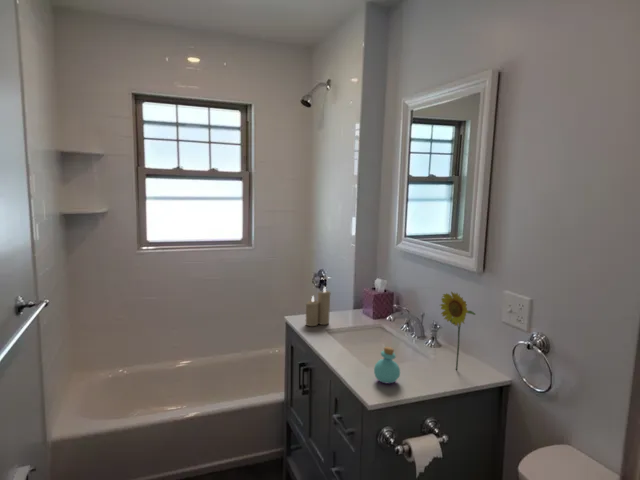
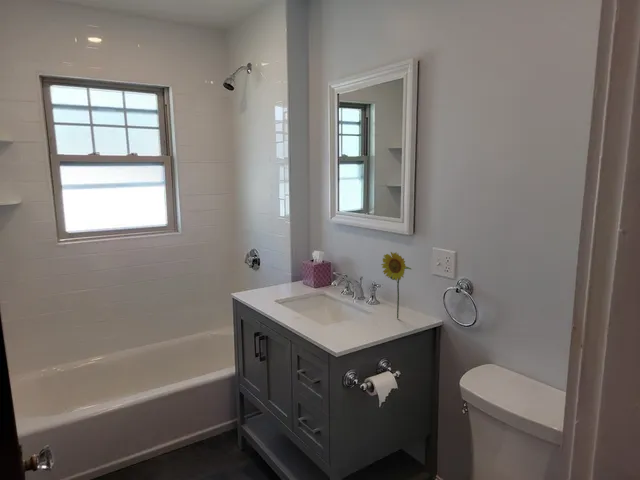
candle: present [306,287,331,326] -> none [254,261,276,299]
perfume bottle: present [374,347,400,383] -> none [333,304,356,335]

